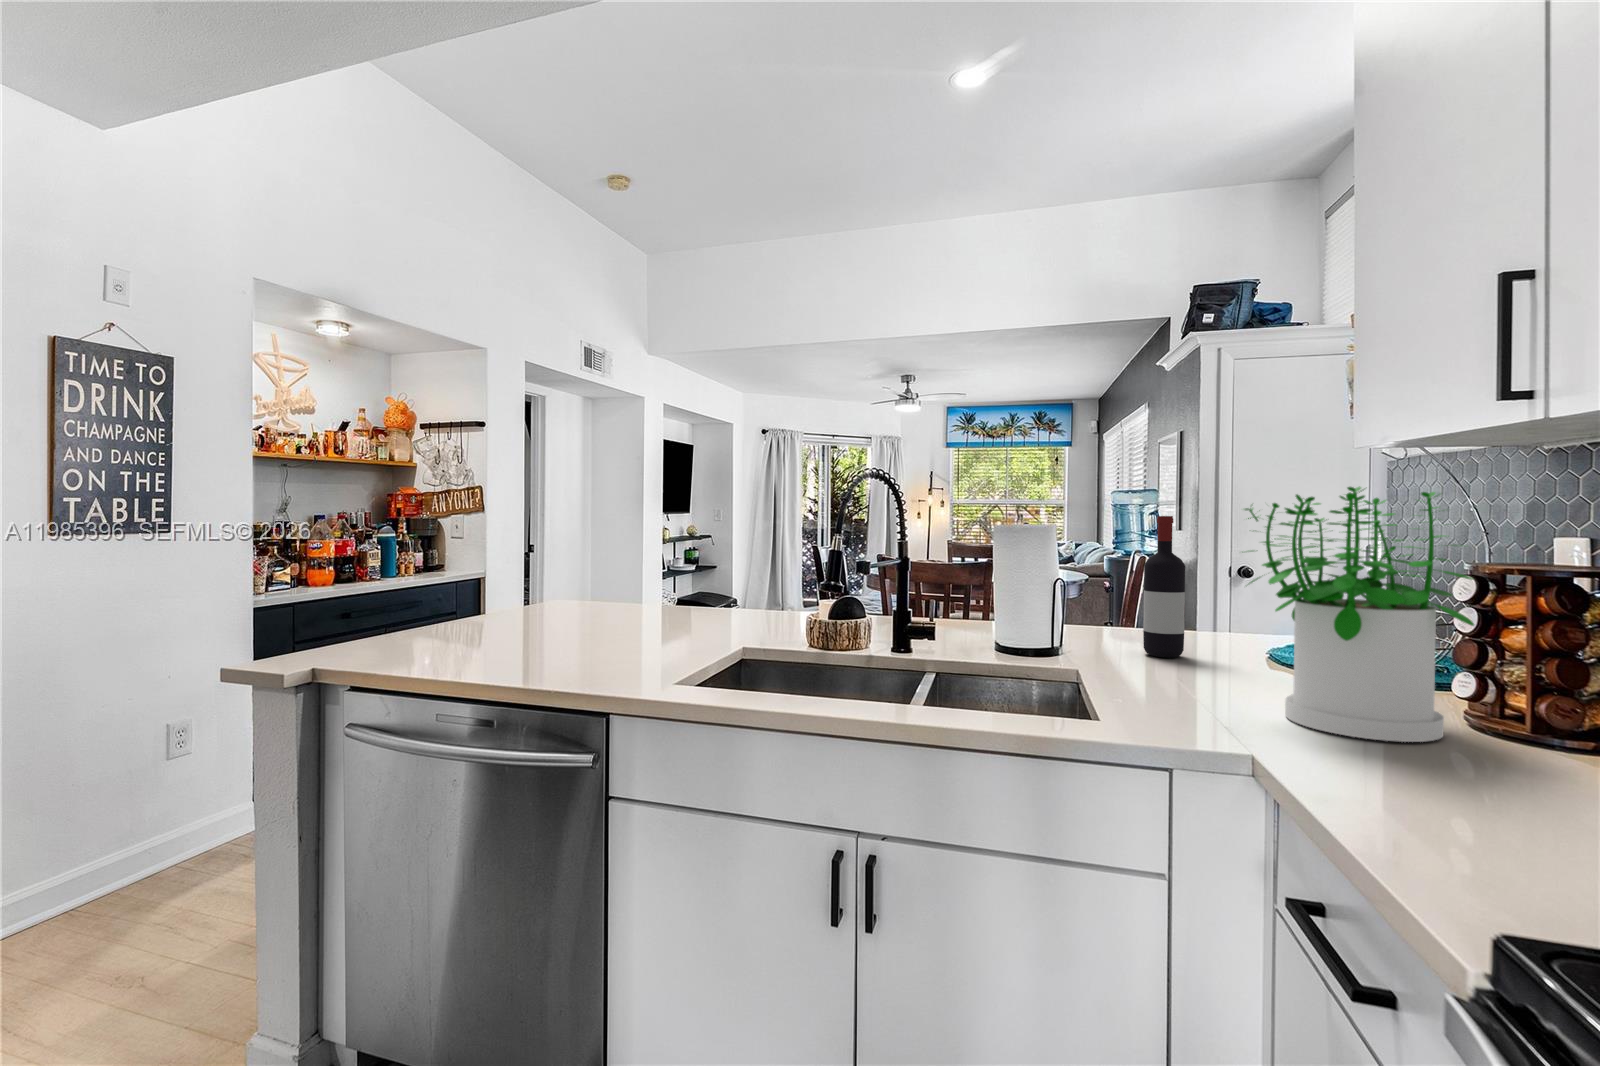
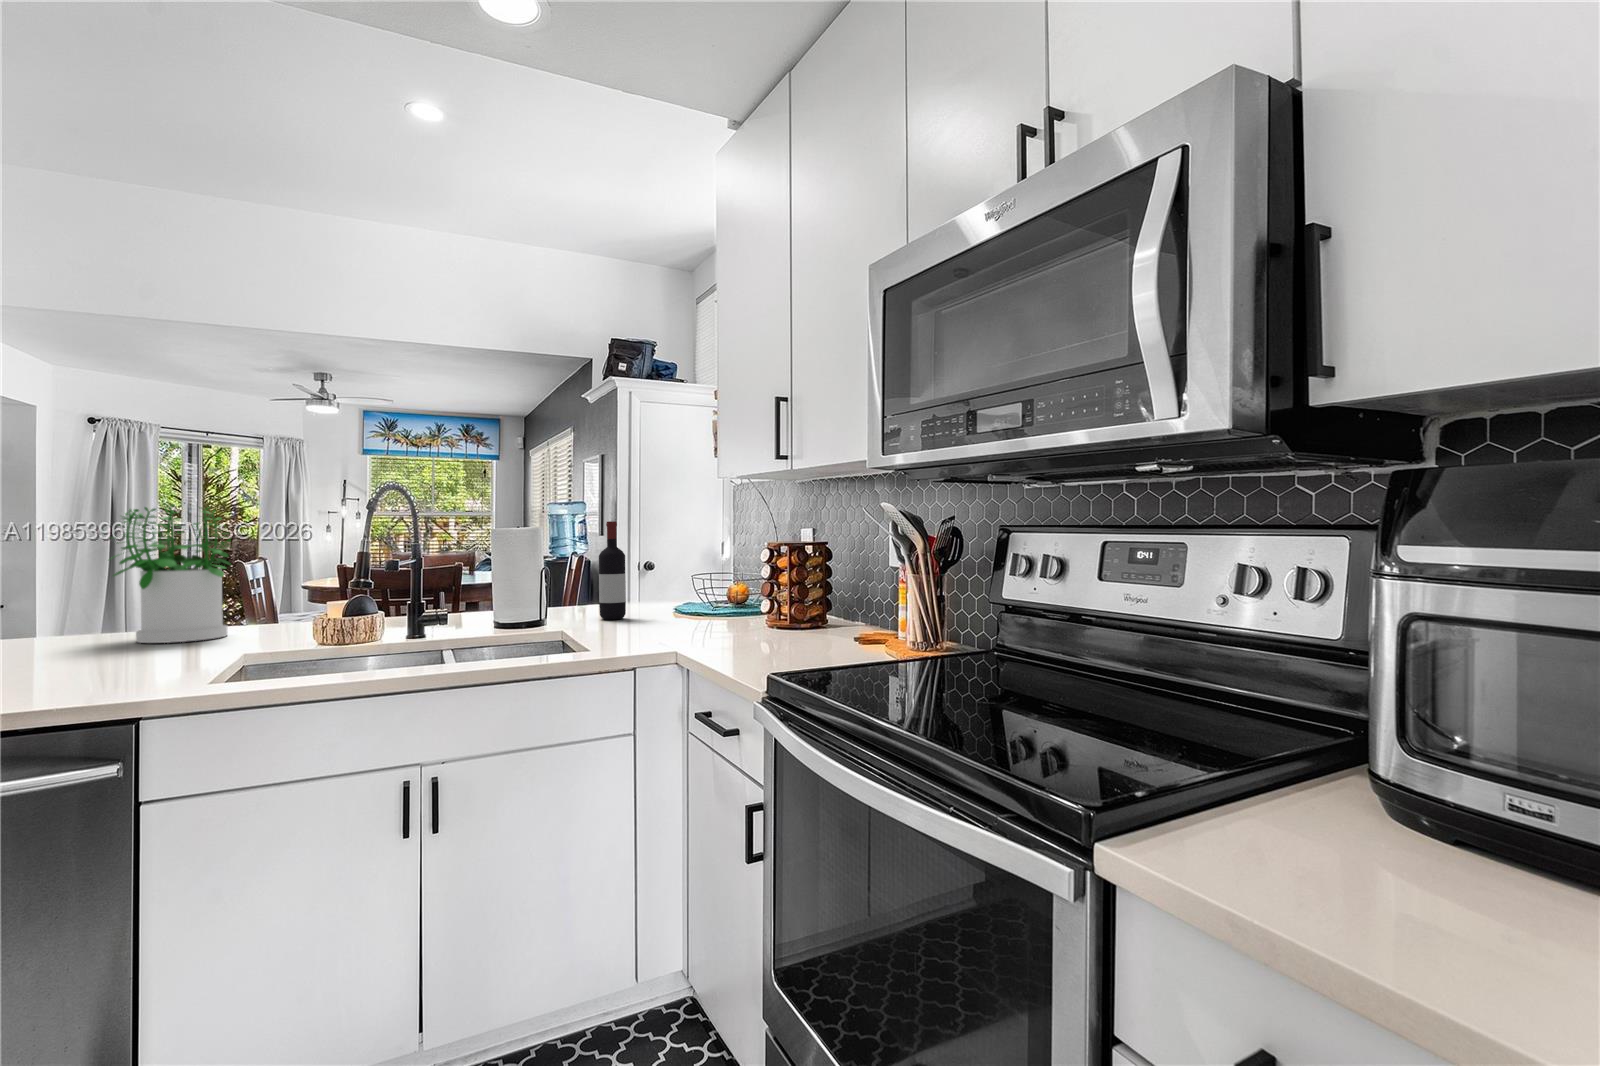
potted plant: present [1245,486,1474,742] -> present [114,504,231,643]

